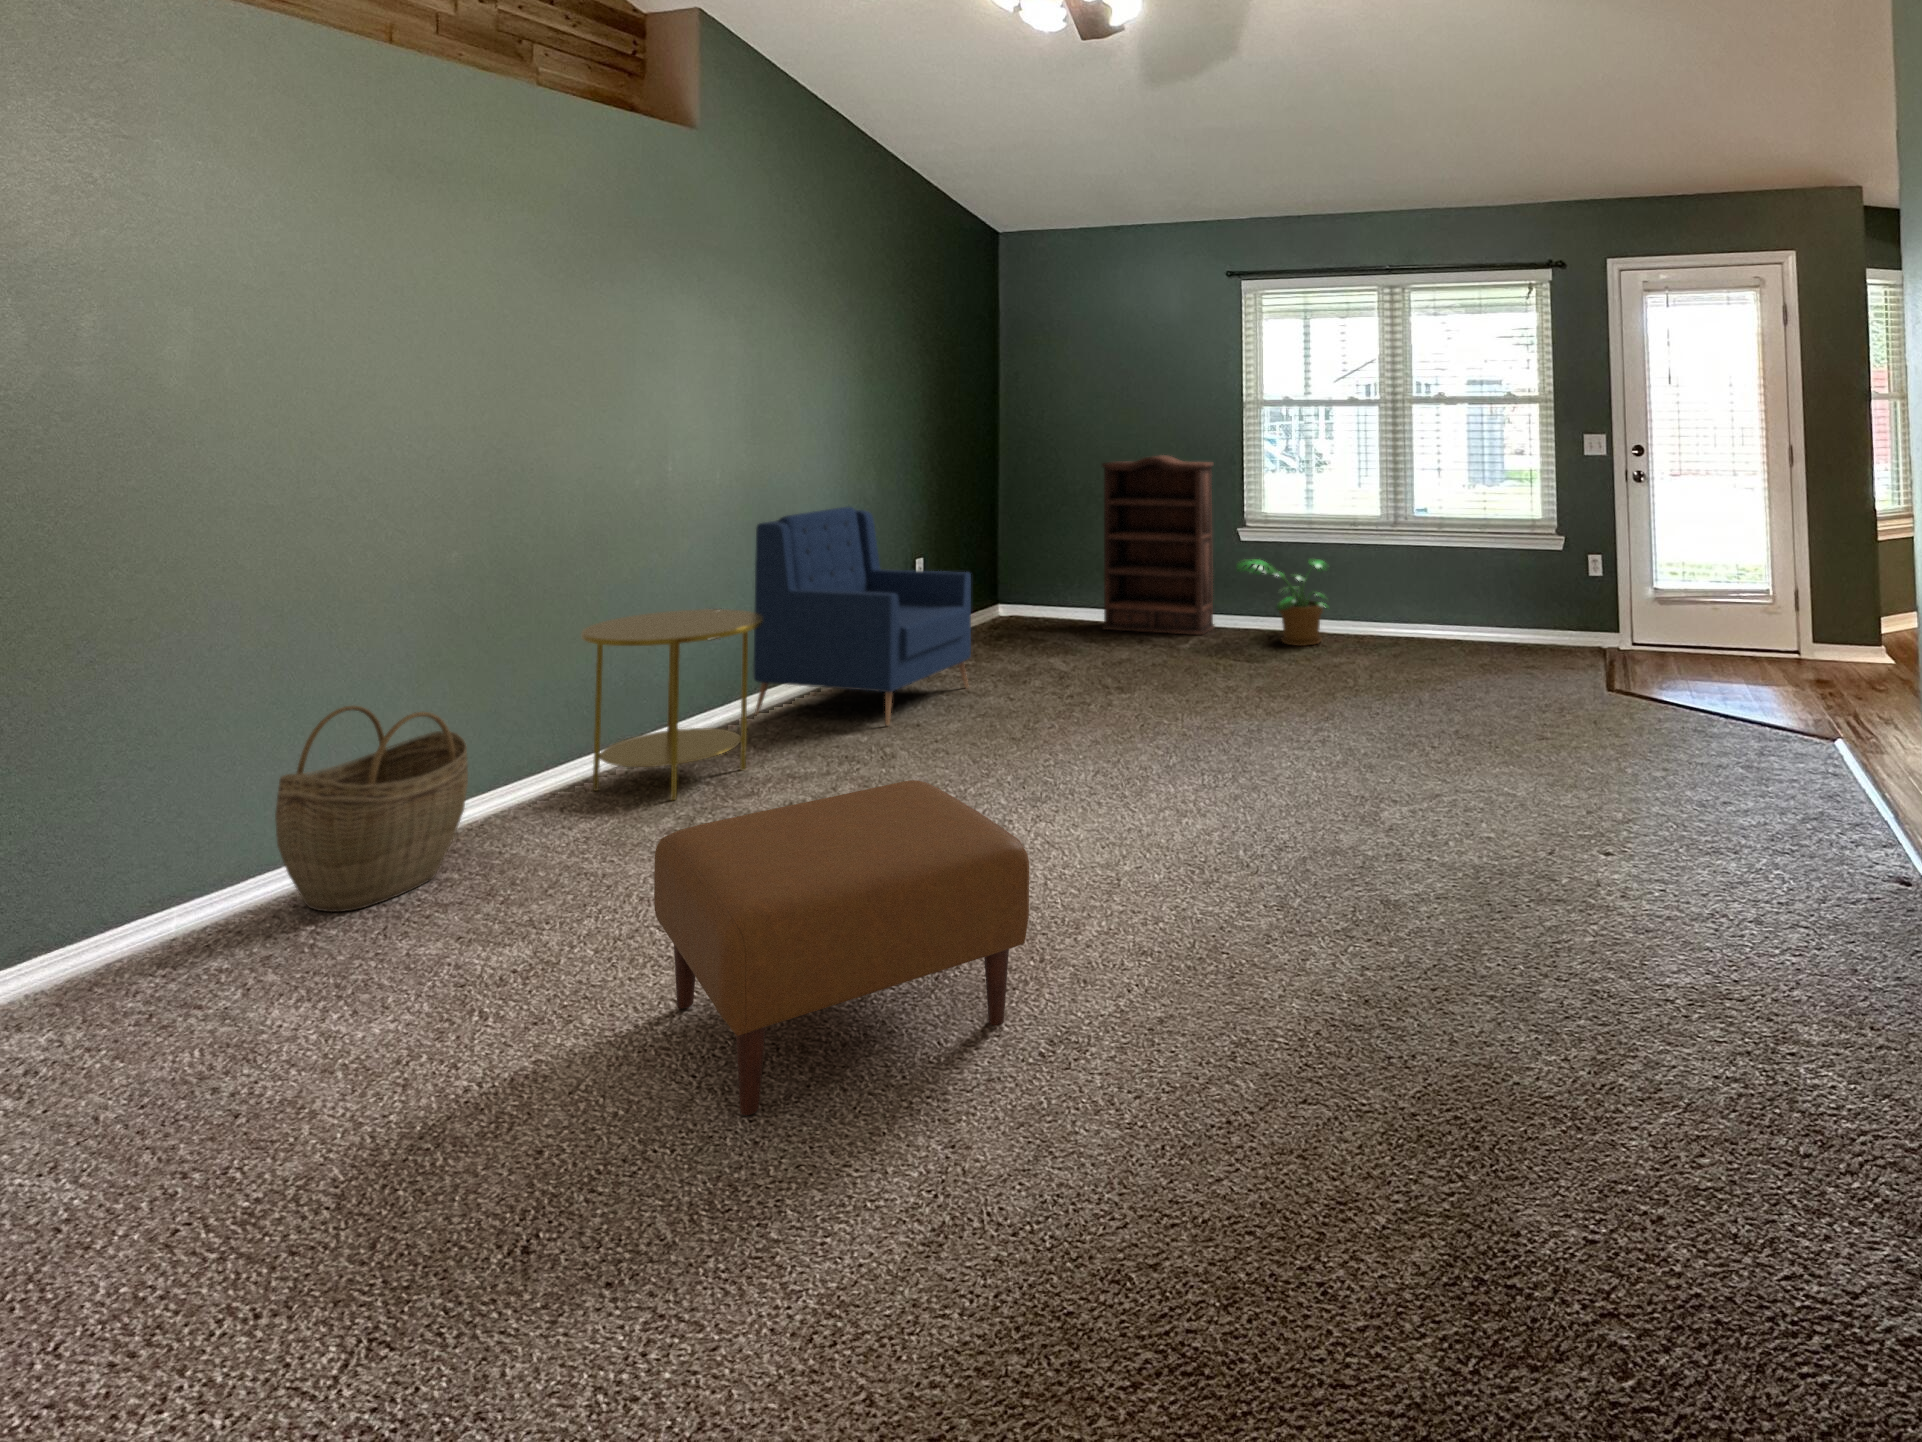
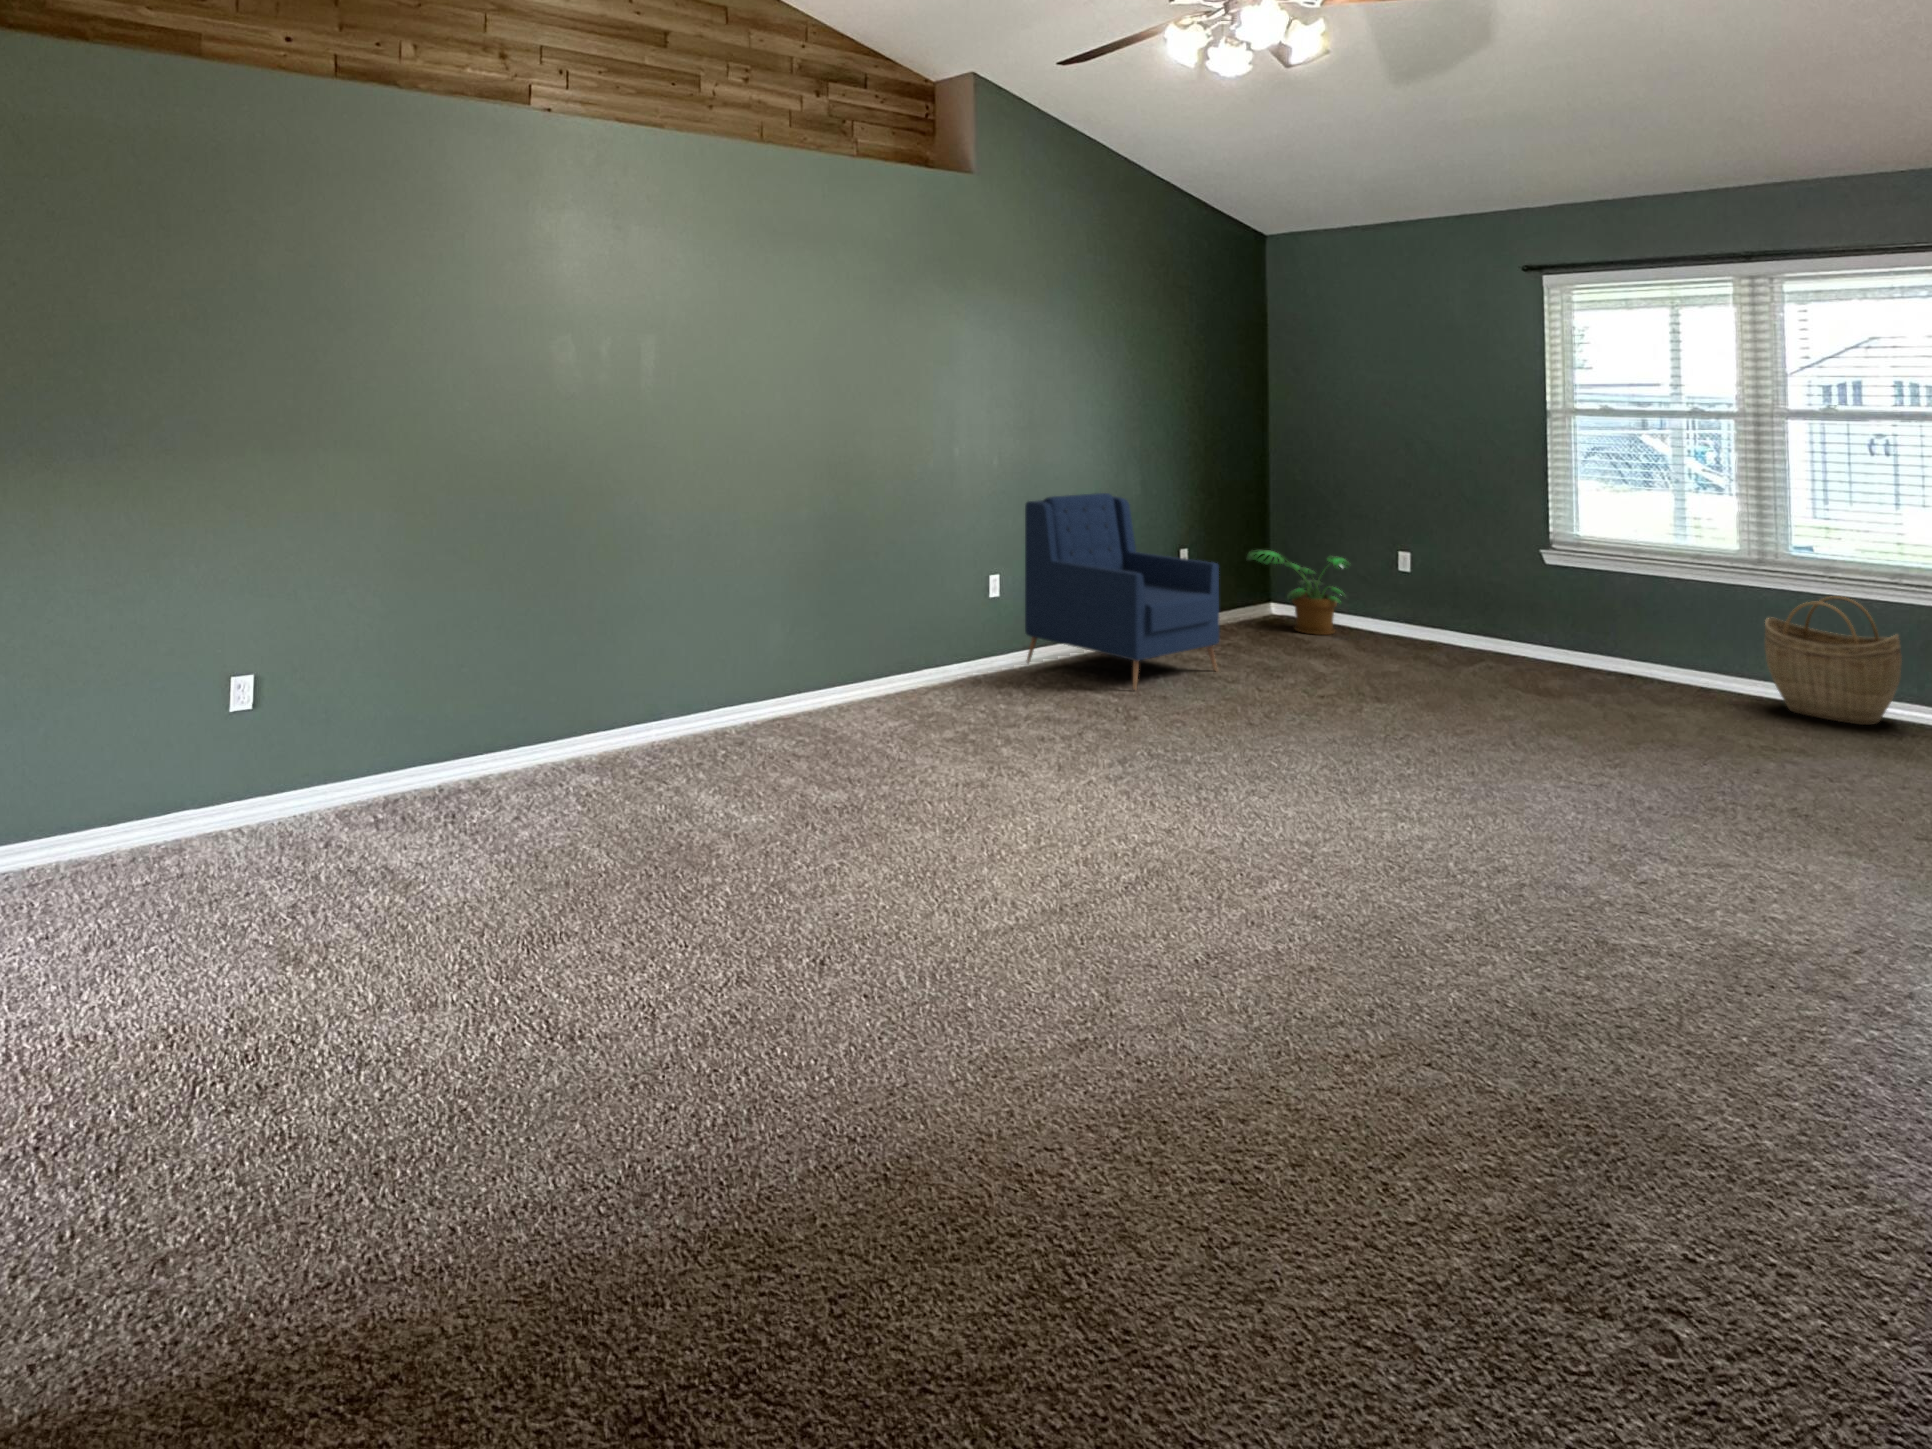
bookshelf: present [1102,455,1215,635] -> none [1370,463,1509,660]
potted plant: present [1236,559,1329,646] -> present [1246,550,1348,635]
side table: present [581,609,763,800] -> none [890,566,1023,715]
woven basket: present [275,706,468,912] -> present [1765,596,1902,725]
ottoman: present [654,780,1029,1115] -> none [917,722,1194,932]

